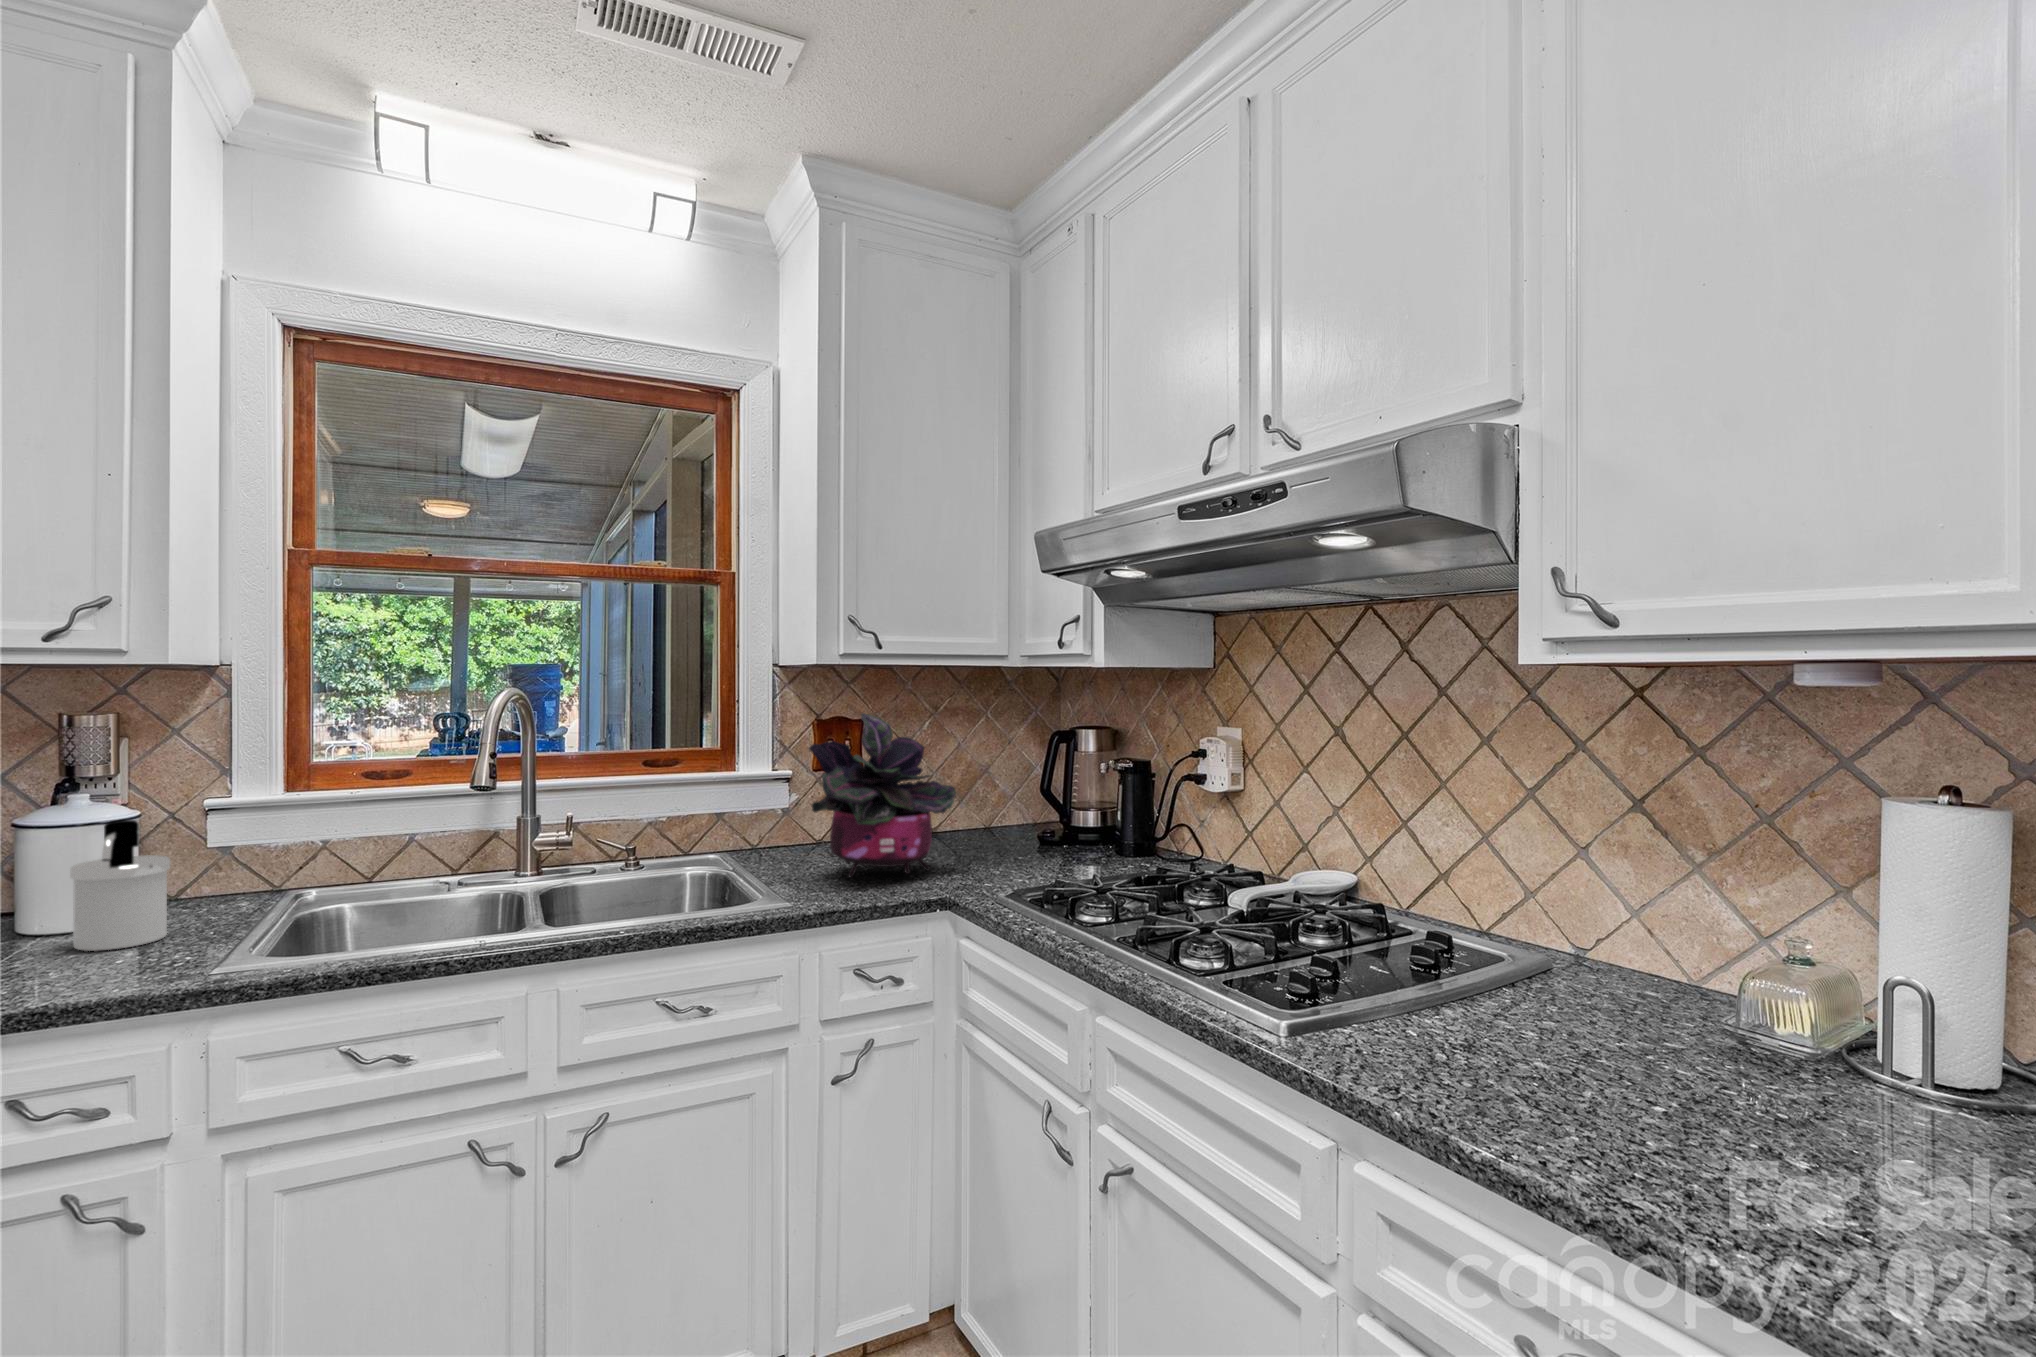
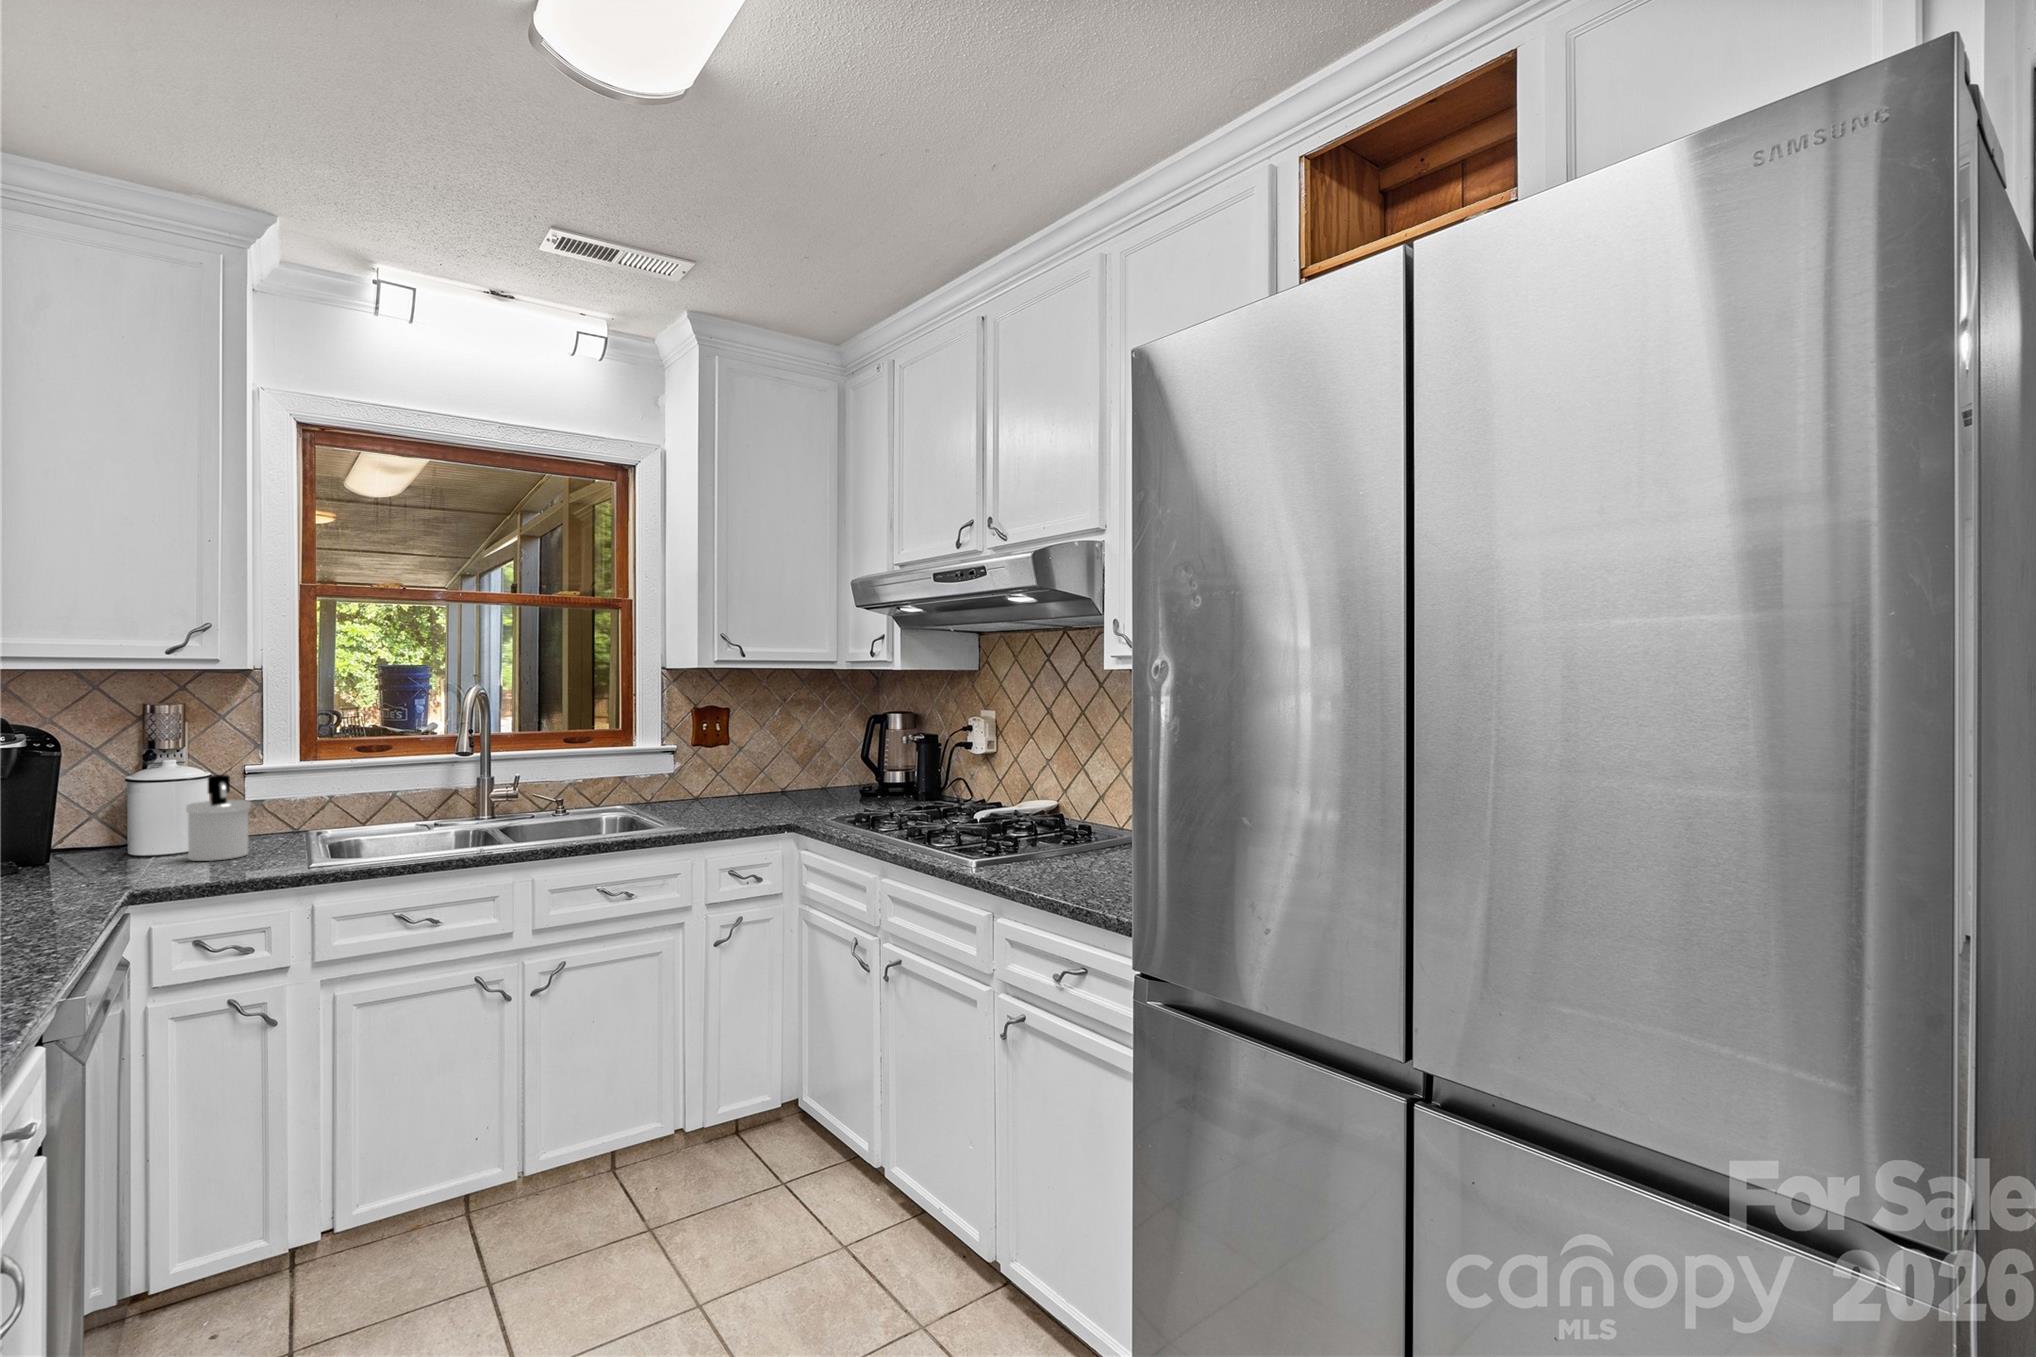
potted plant: present [809,713,956,877] -> none [693,702,798,815]

